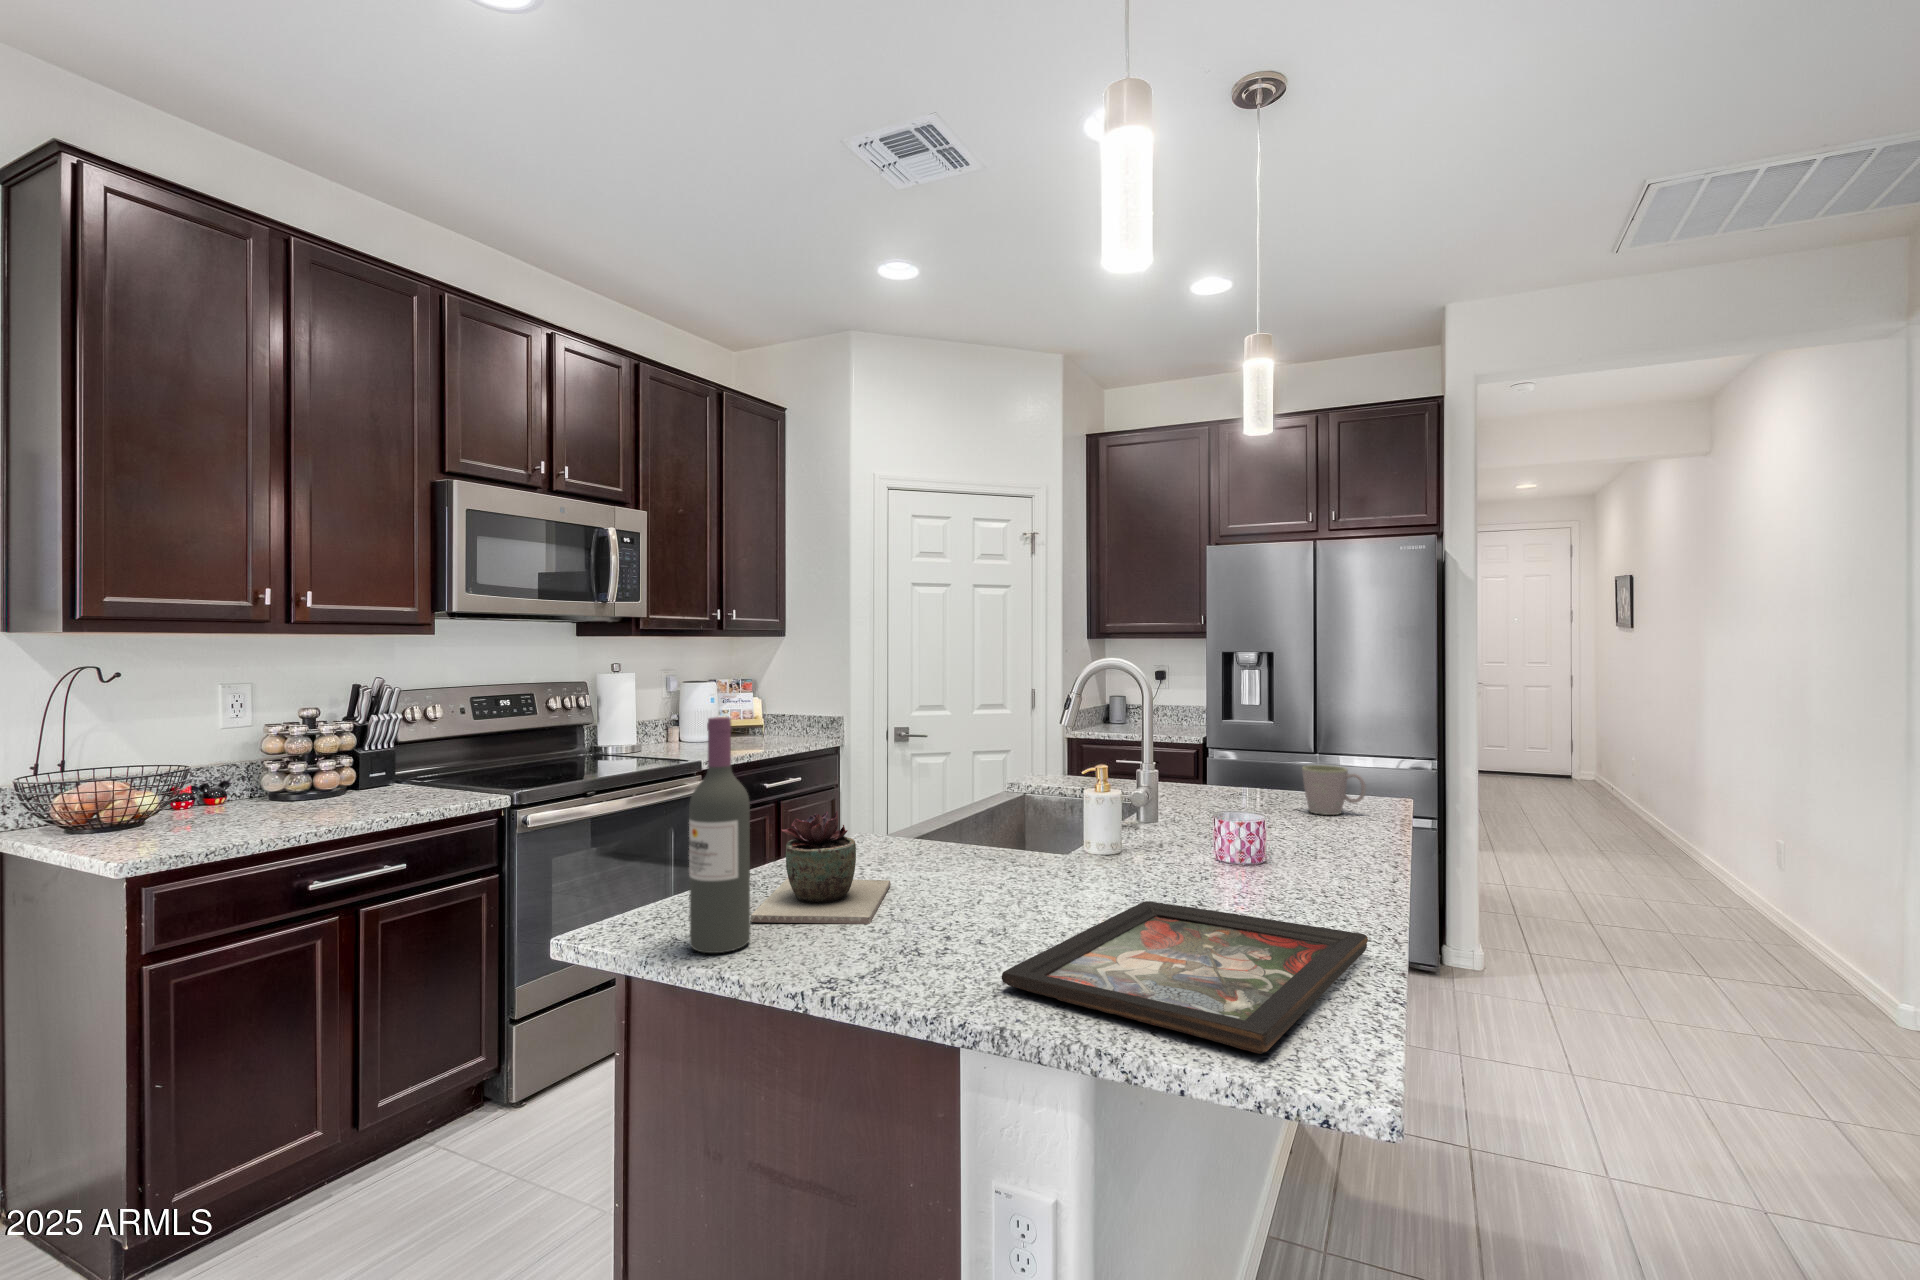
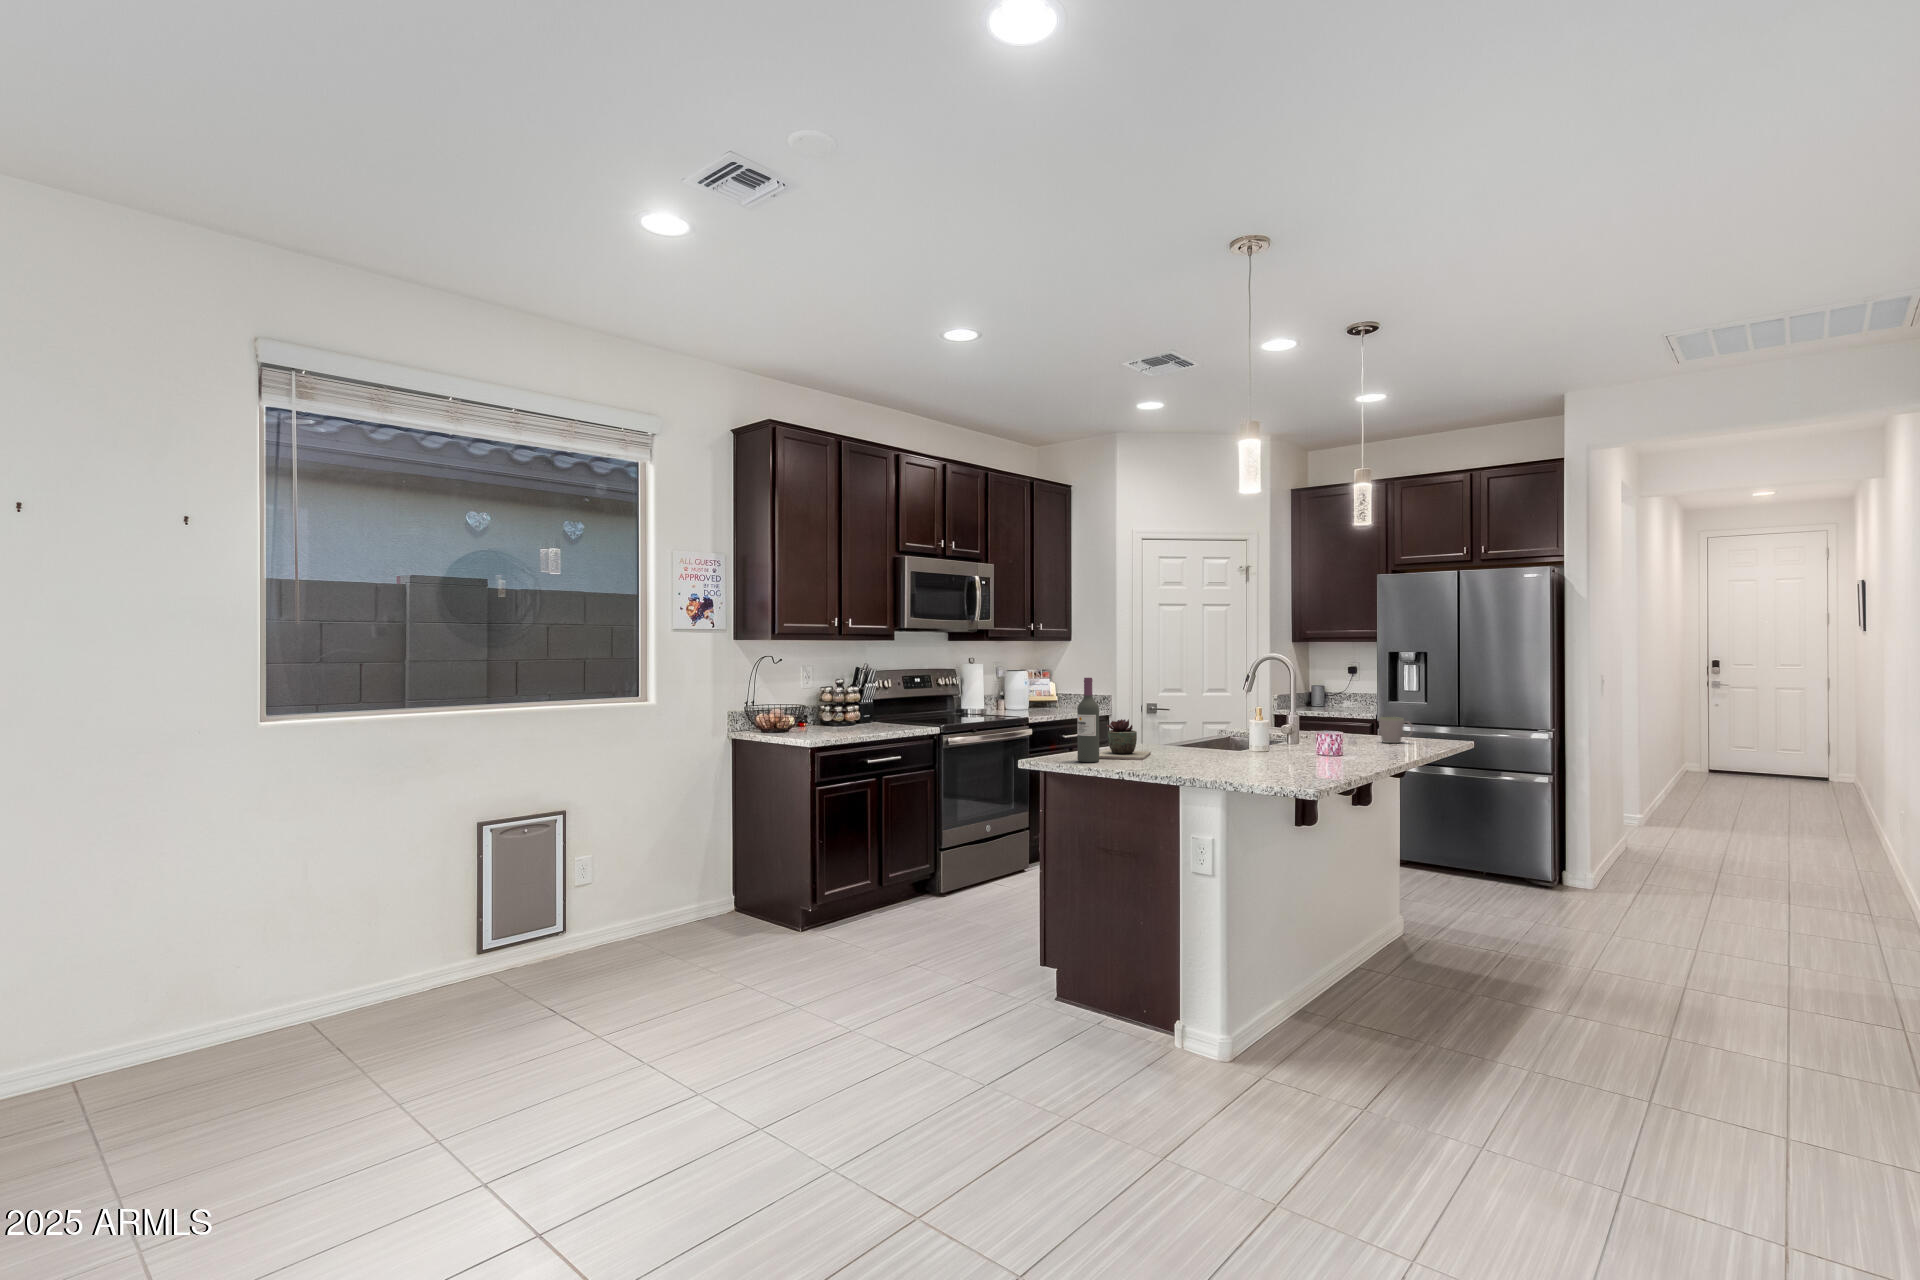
decorative tray: present [1002,901,1368,1054] -> none [1192,755,1334,776]

